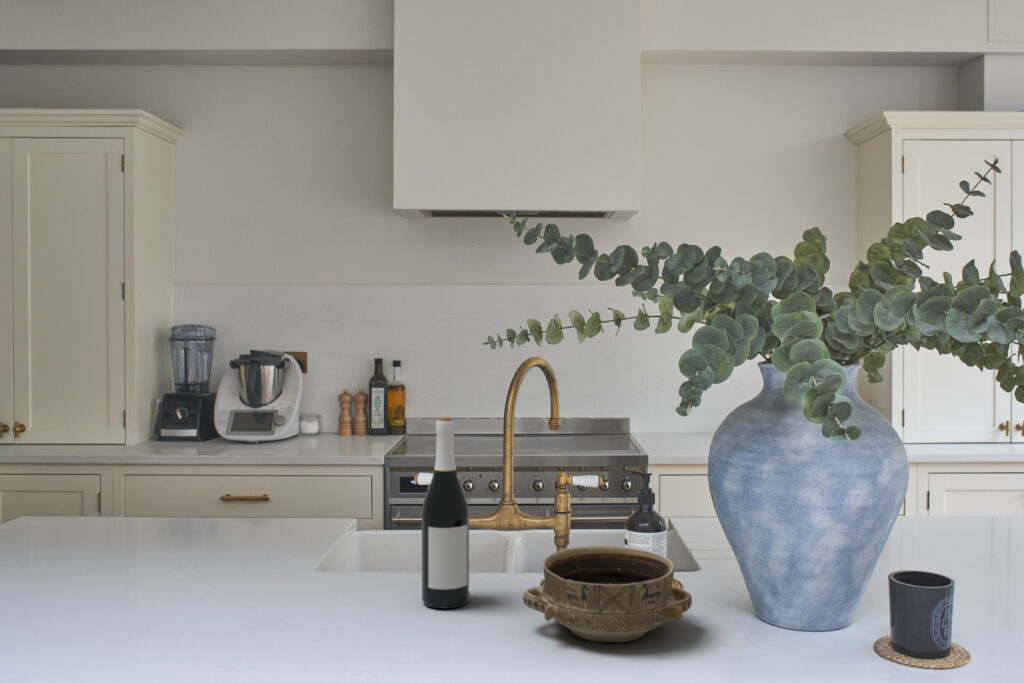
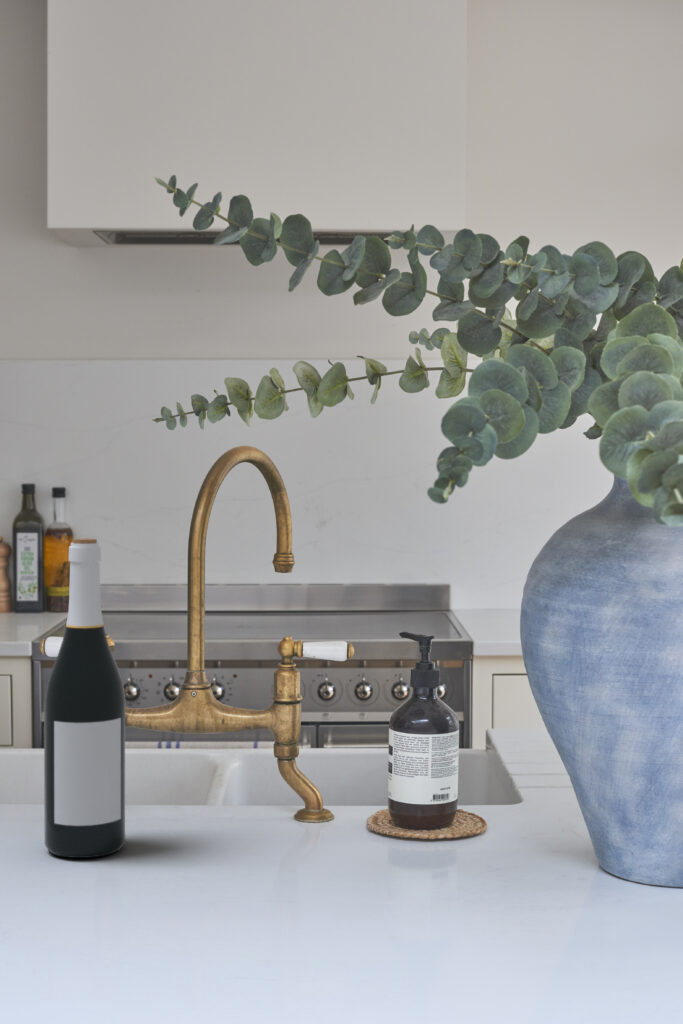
ceramic bowl: present [523,546,692,642] -> none [208,752,489,905]

